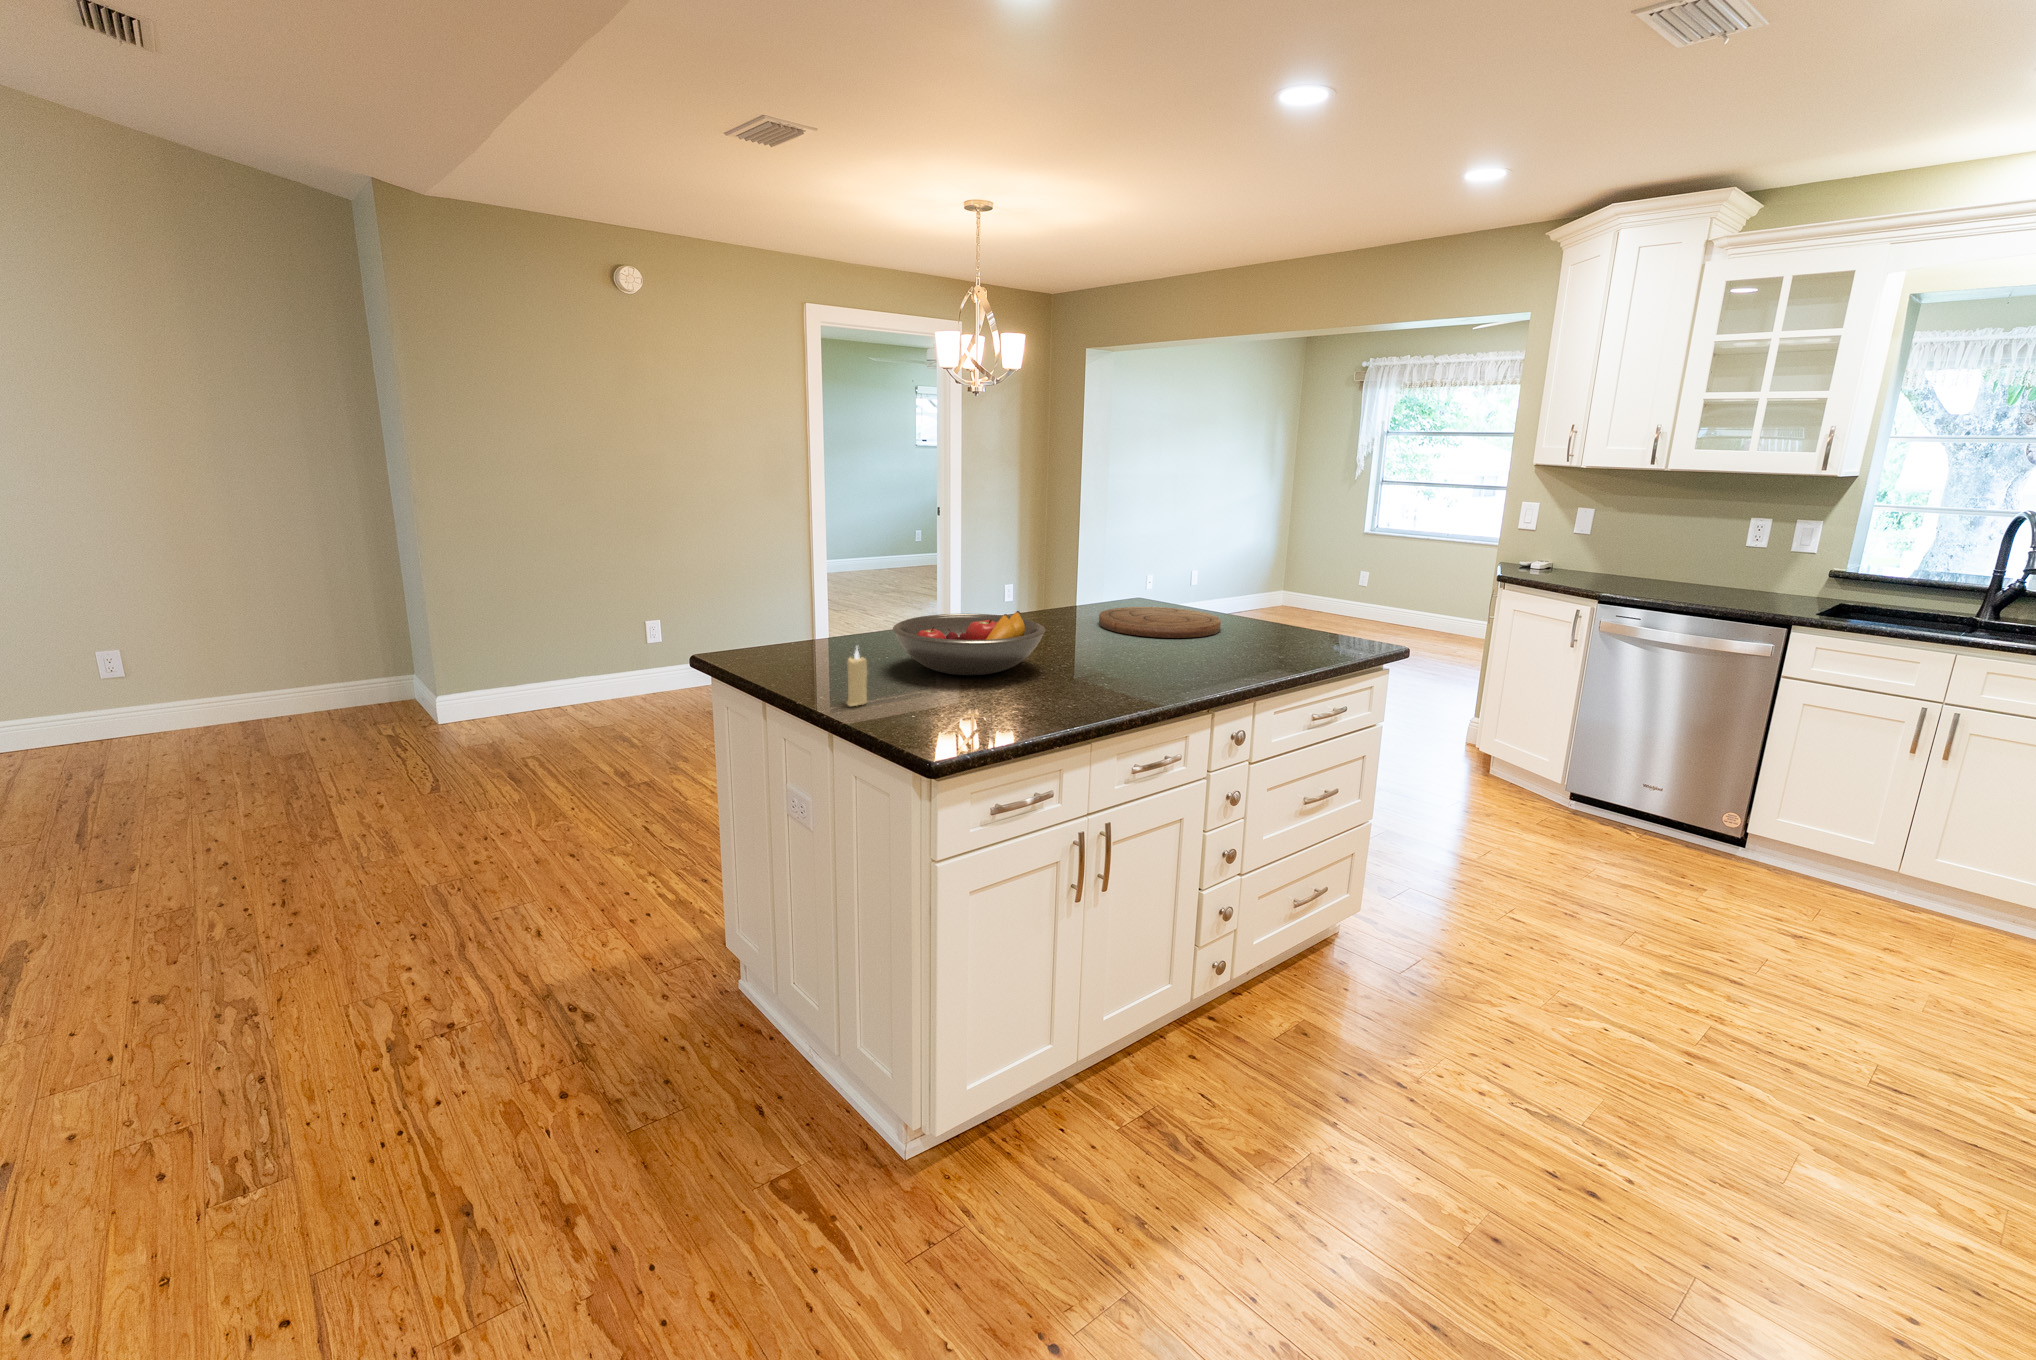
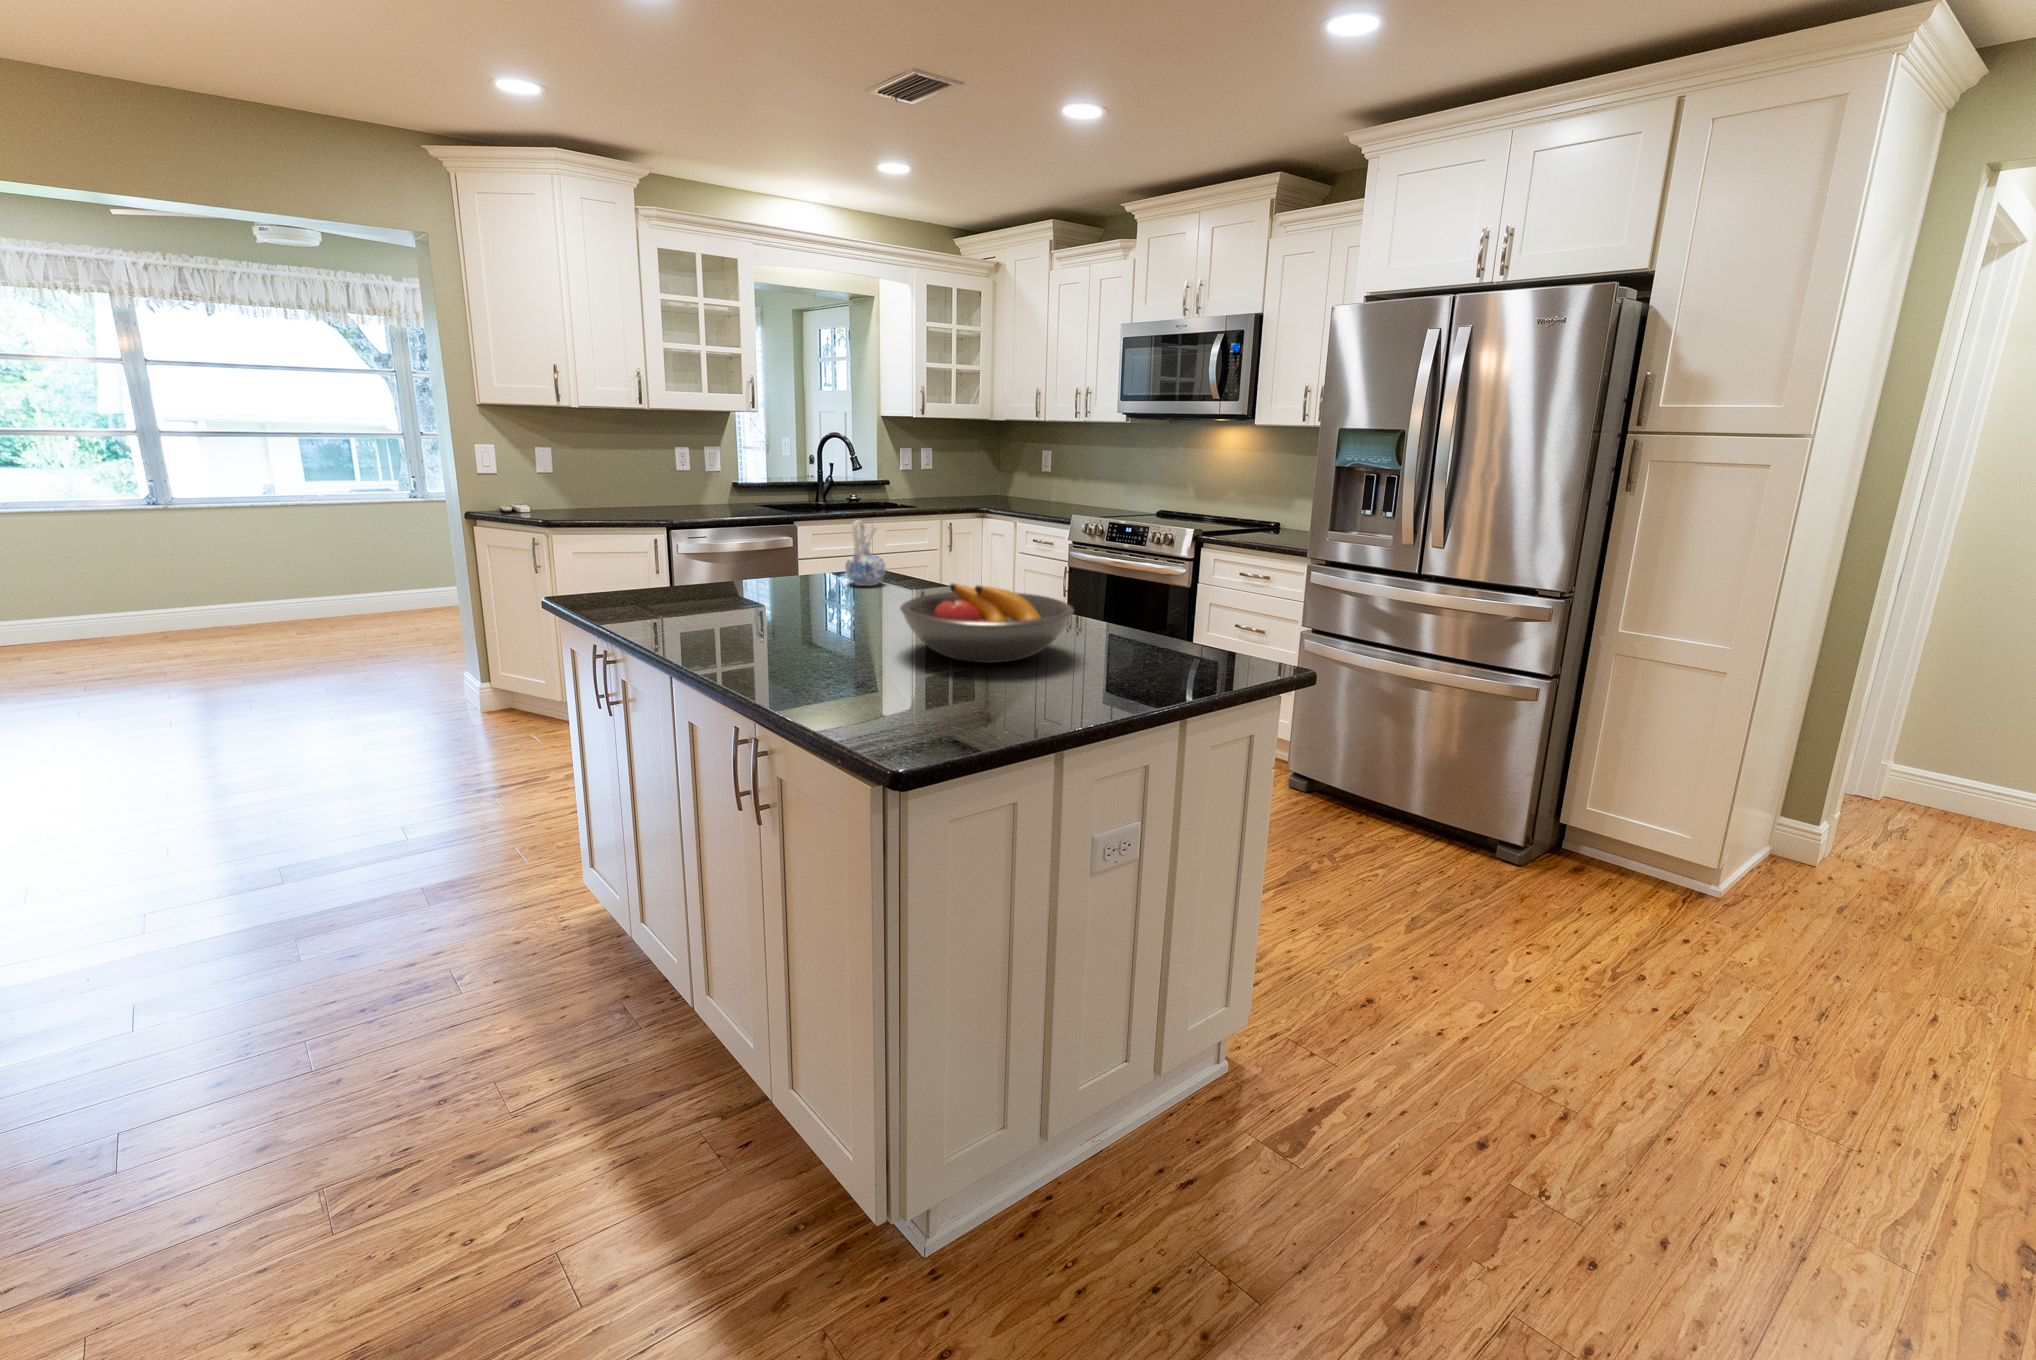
ceramic pitcher: none [1260,577,1301,646] -> present [846,520,885,586]
cutting board: present [1099,607,1221,638] -> none [687,580,833,615]
candle: present [847,648,867,706] -> none [1139,619,1169,688]

